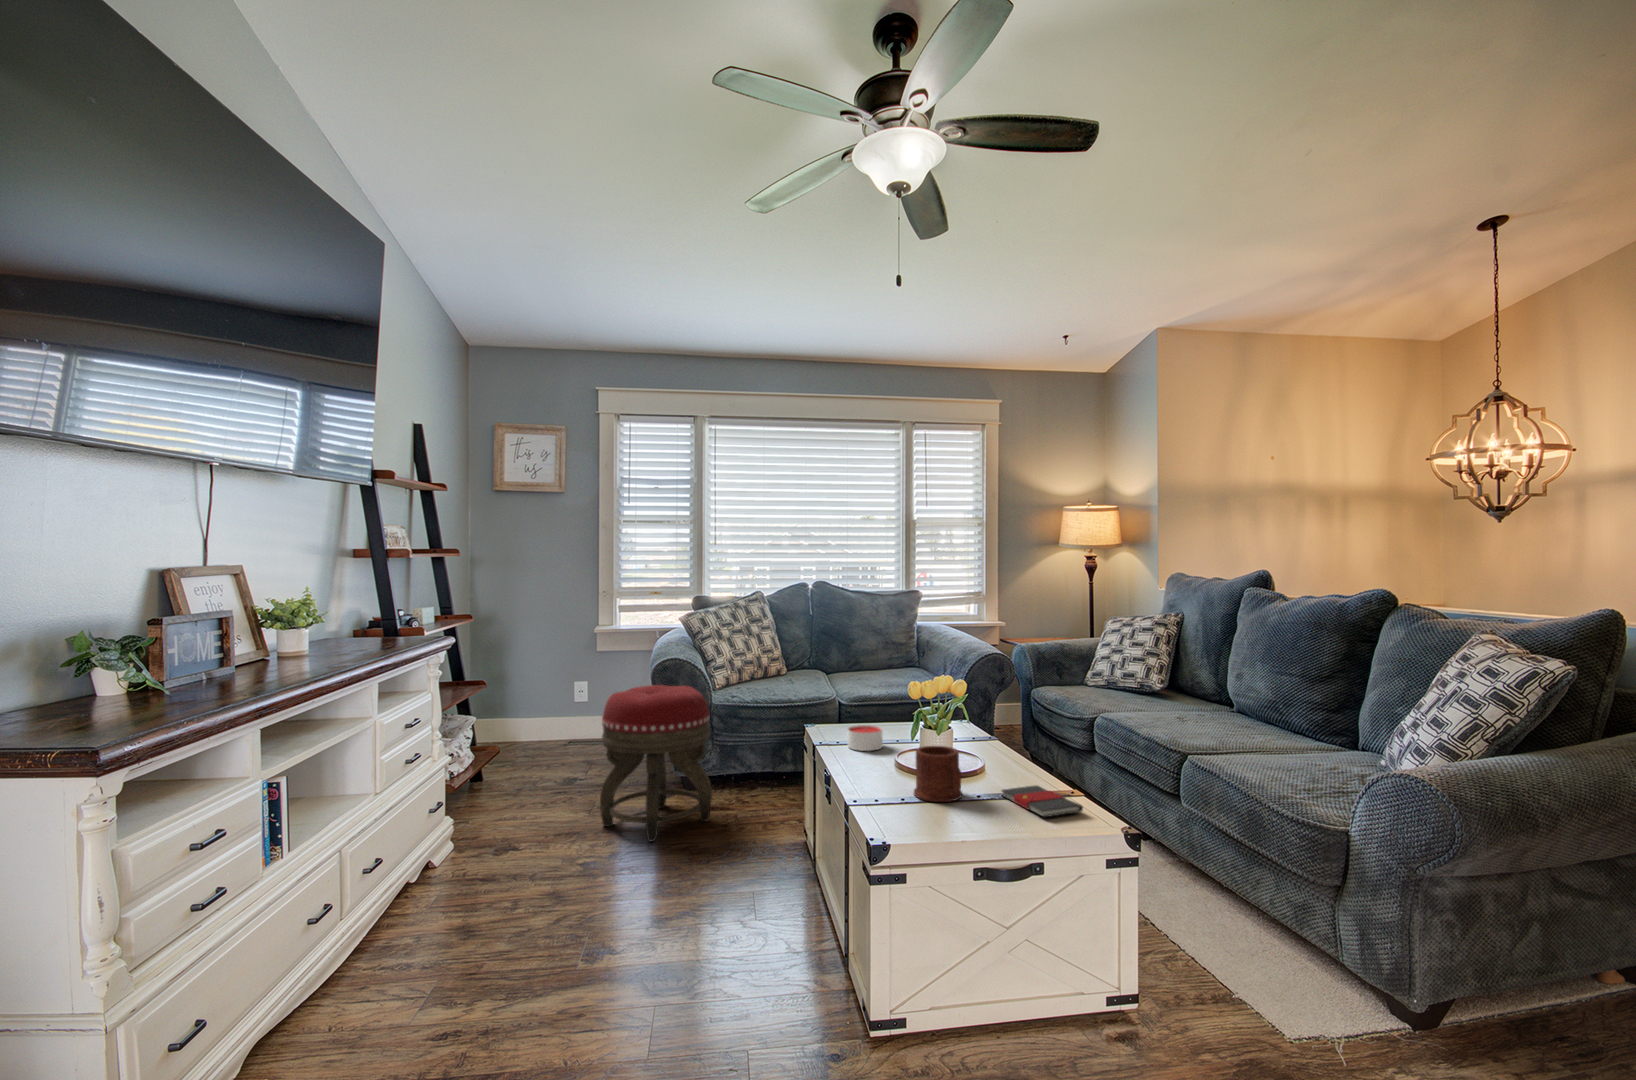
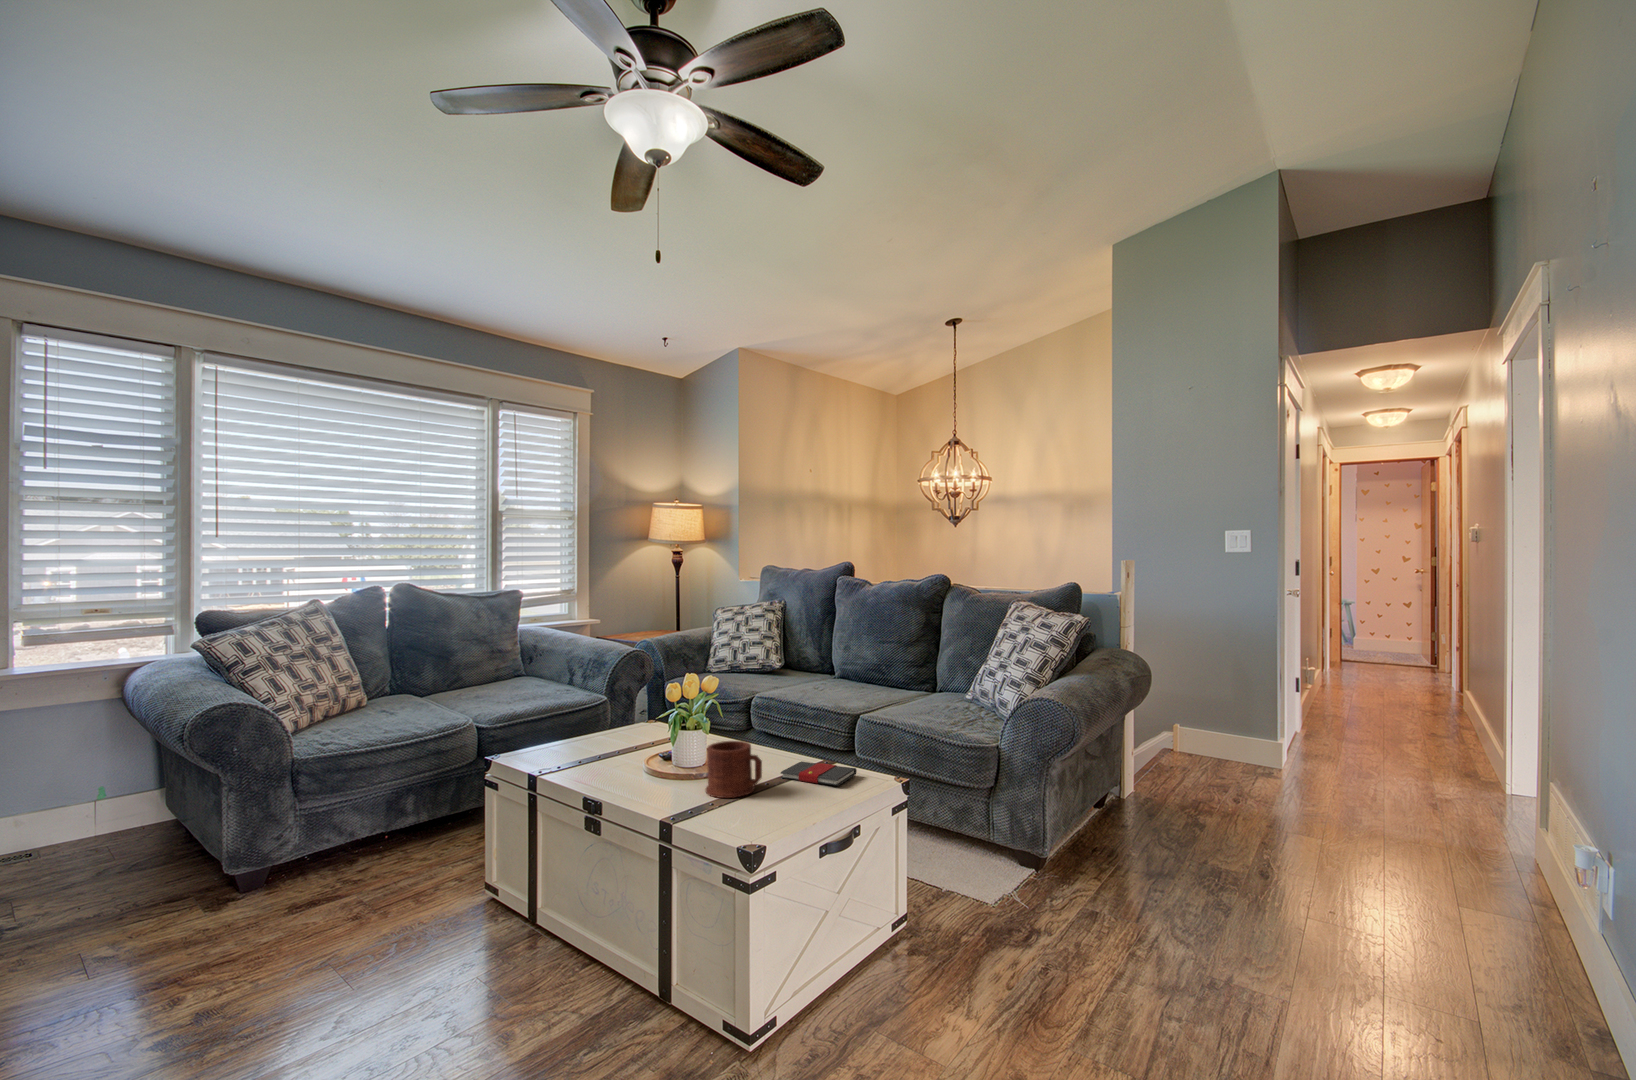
footstool: present [600,685,712,842] -> none [127,736,331,978]
candle: present [847,725,883,751] -> none [574,739,615,769]

